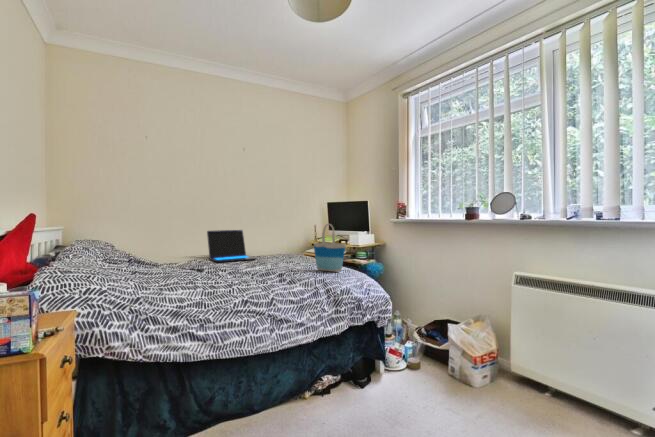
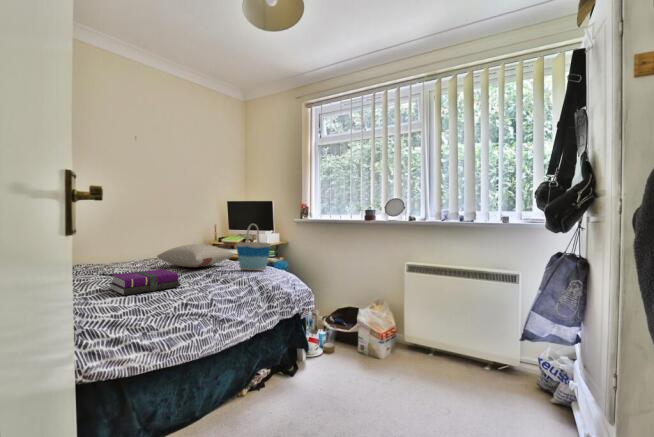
laptop: present [207,230,256,263] -> none [91,230,160,268]
pillow: none [250,244,317,265] -> present [157,244,235,268]
notebook: none [194,266,246,288] -> present [109,269,180,295]

